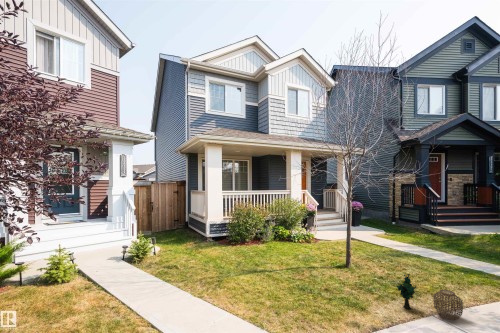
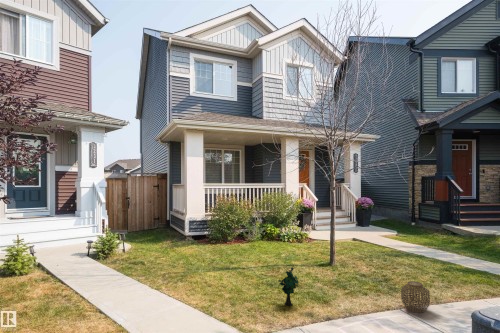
decorative plant: present [396,274,416,309] -> present [279,268,298,306]

